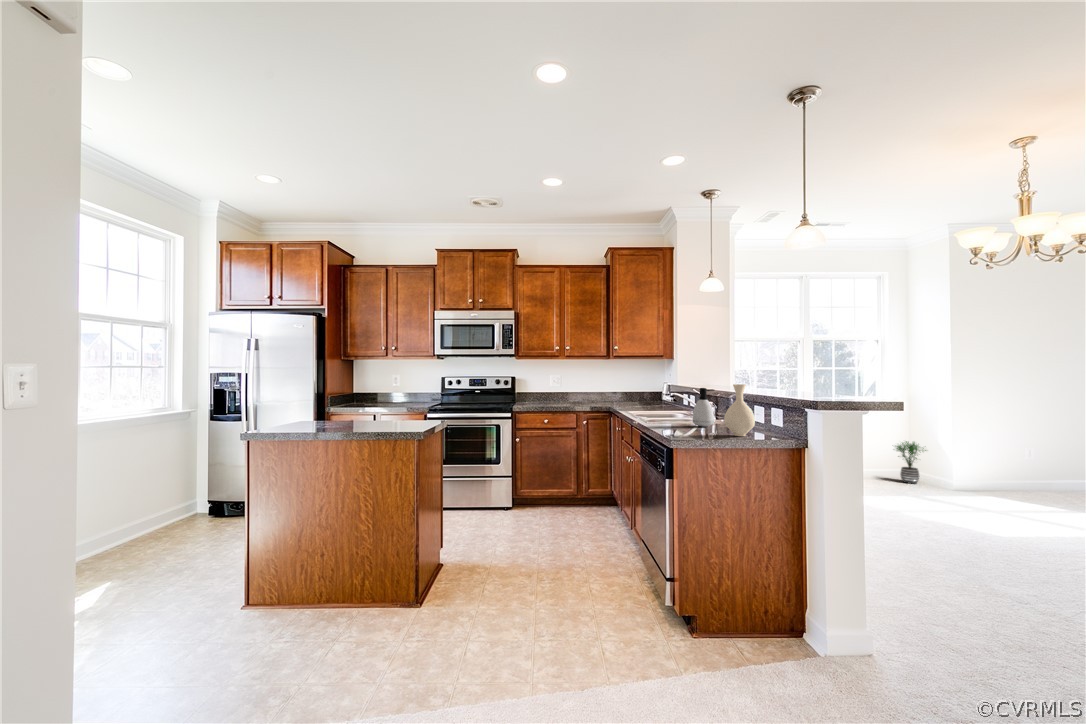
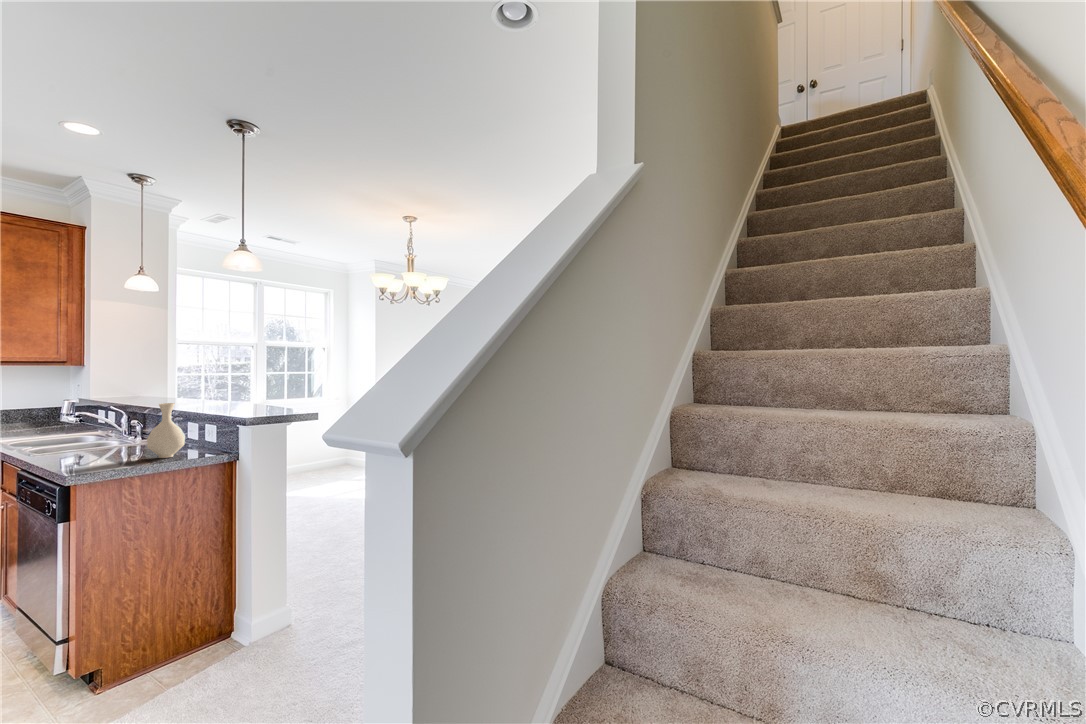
soap dispenser: present [693,388,714,426] -> none [105,407,137,451]
potted plant: present [896,441,926,484] -> none [330,432,357,467]

